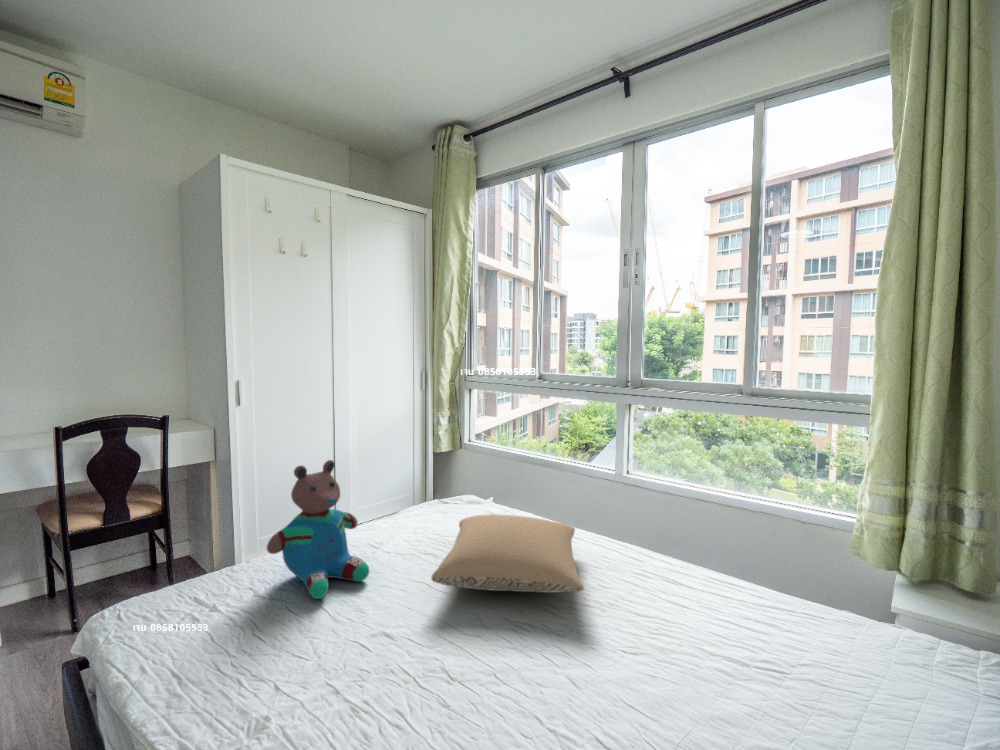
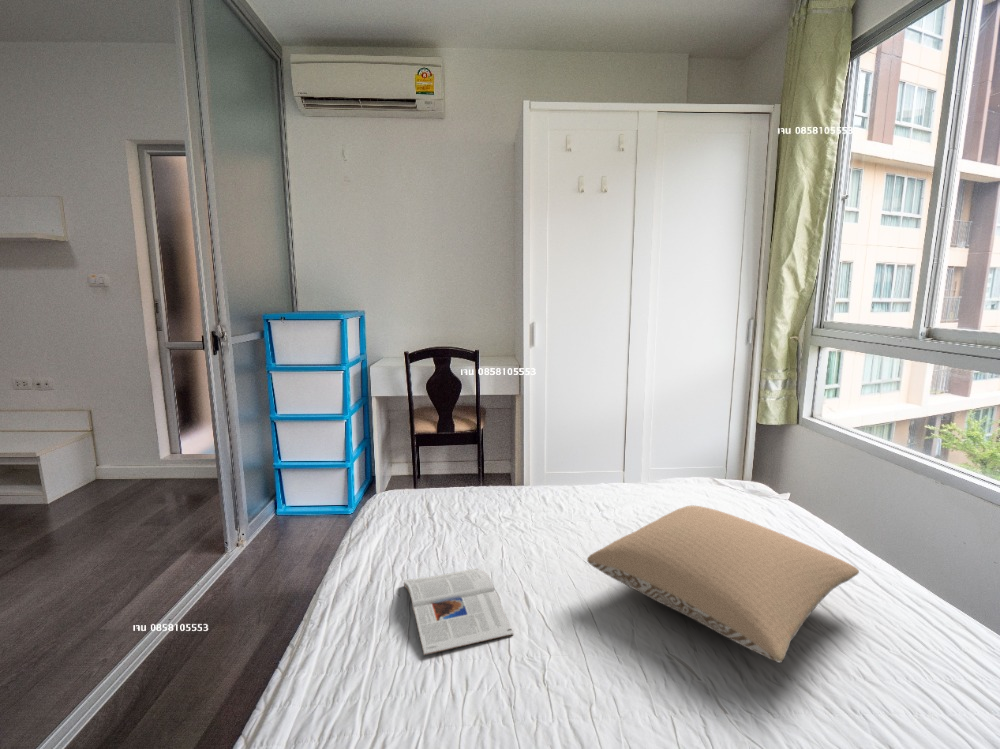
teddy bear: present [267,460,369,599] -> none [467,404,563,540]
magazine: none [259,625,404,717] -> present [404,569,513,655]

